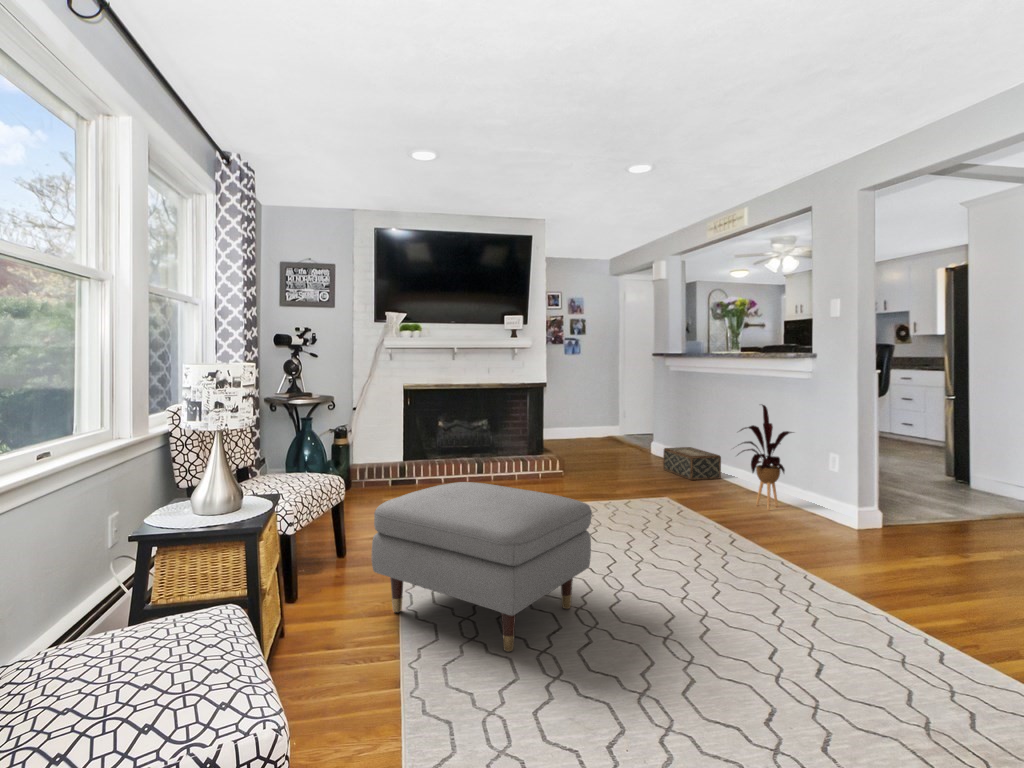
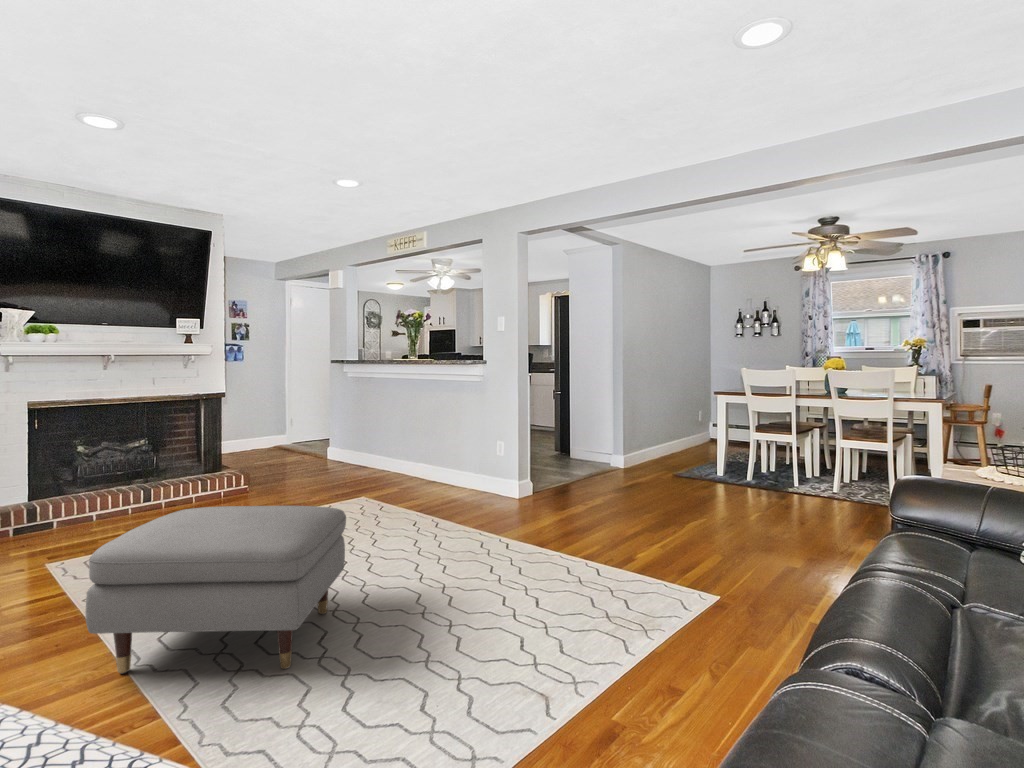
house plant: present [739,405,793,510] -> none [420,405,468,493]
woven basket: present [663,447,721,480] -> none [349,448,403,477]

